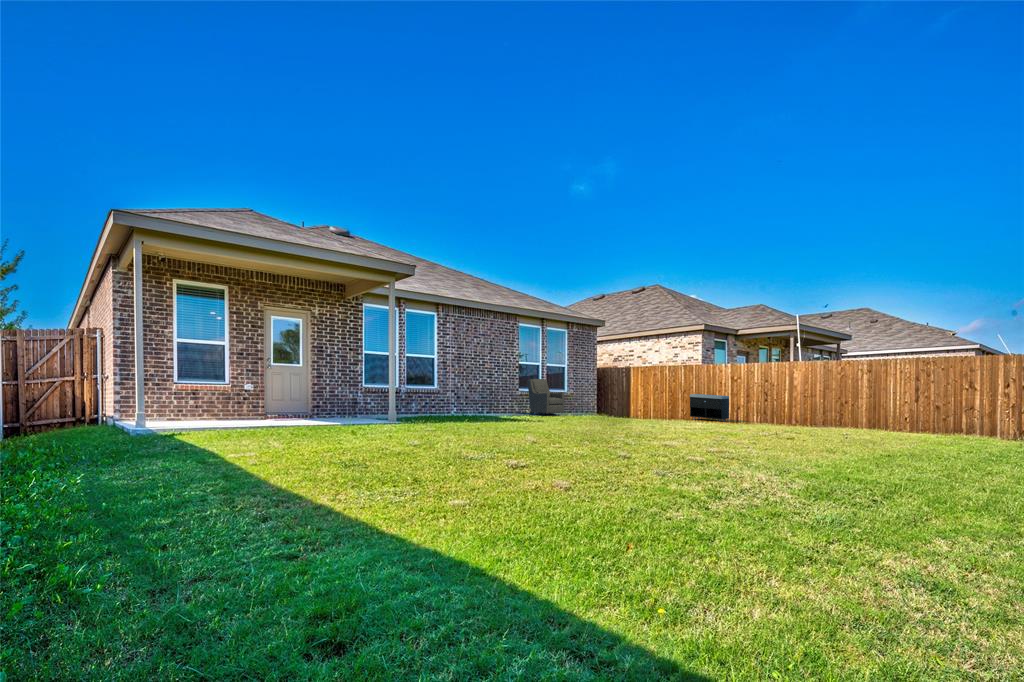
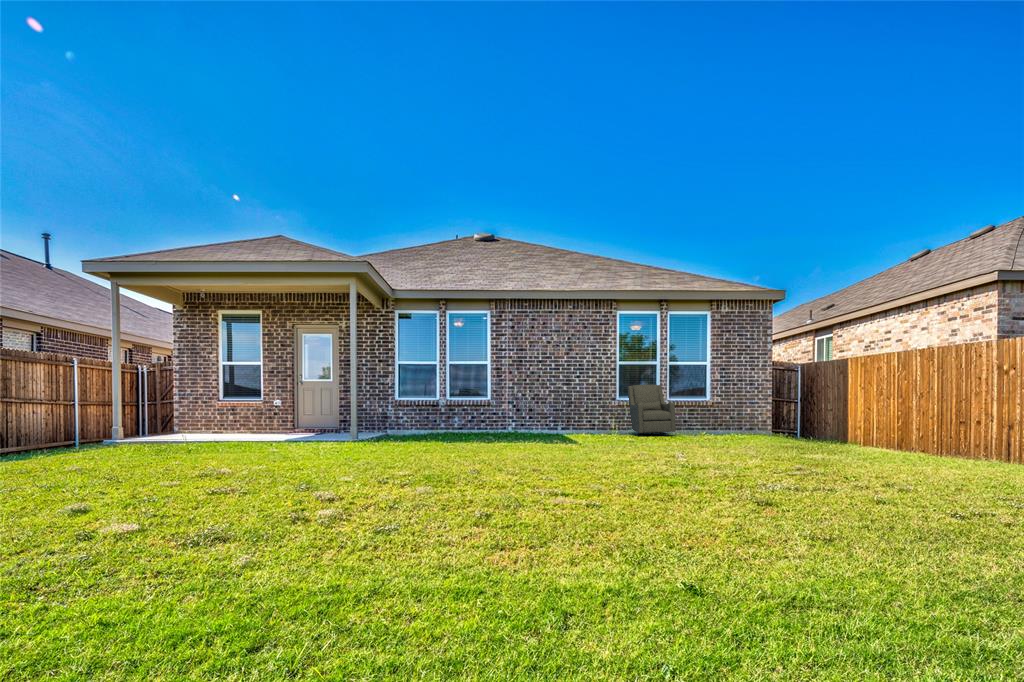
storage bench: present [690,394,729,422] -> none [897,402,990,457]

